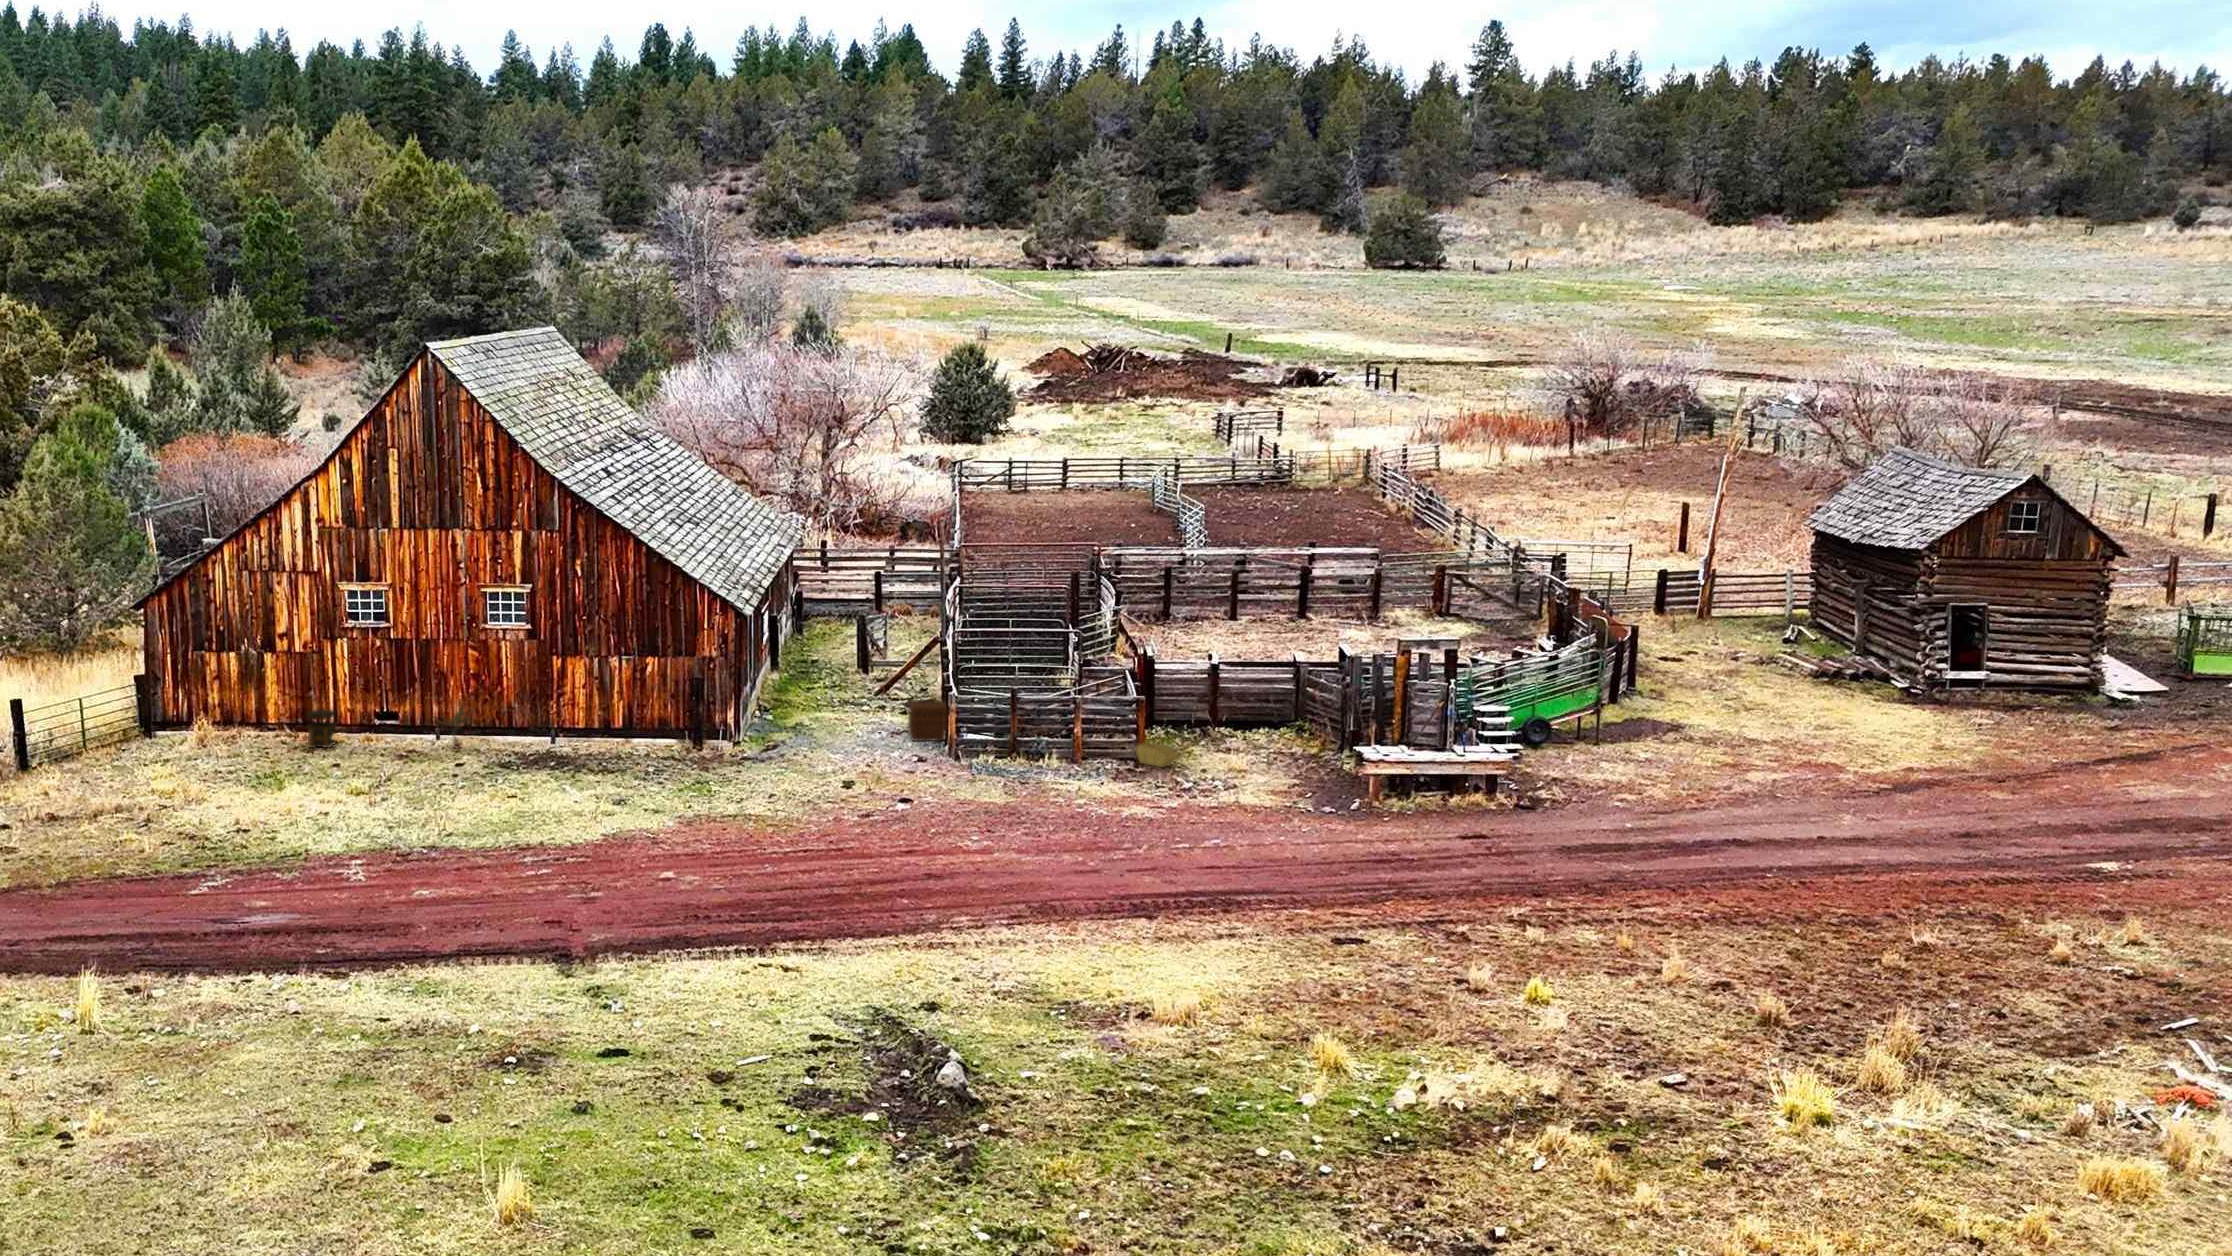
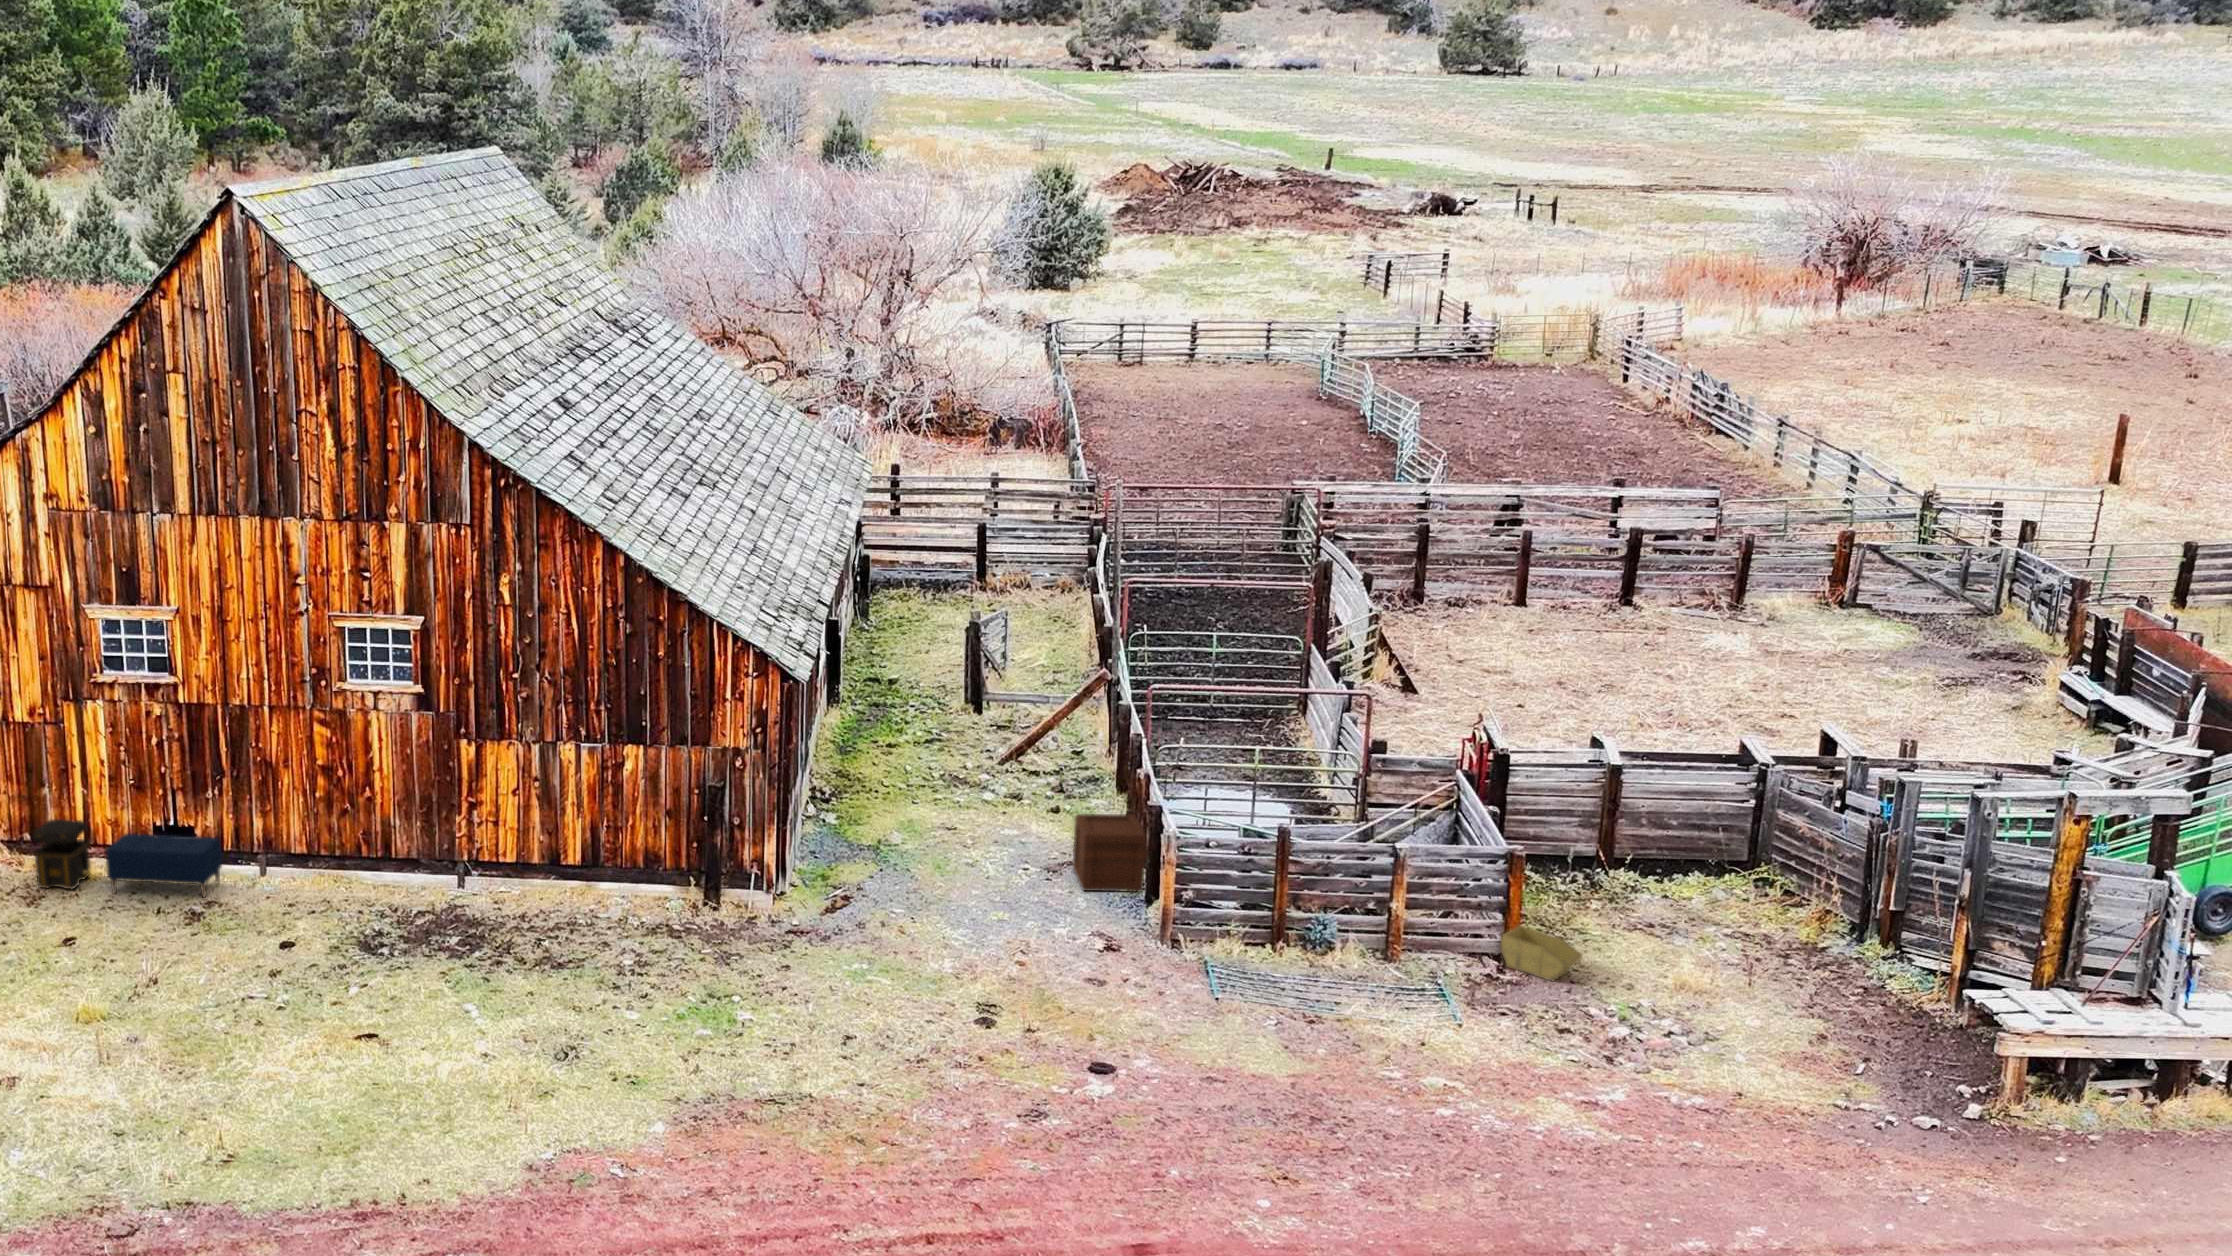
potted tree: present [440,702,474,748] -> none [259,814,323,896]
bench: none [350,717,414,750] -> present [106,833,222,897]

